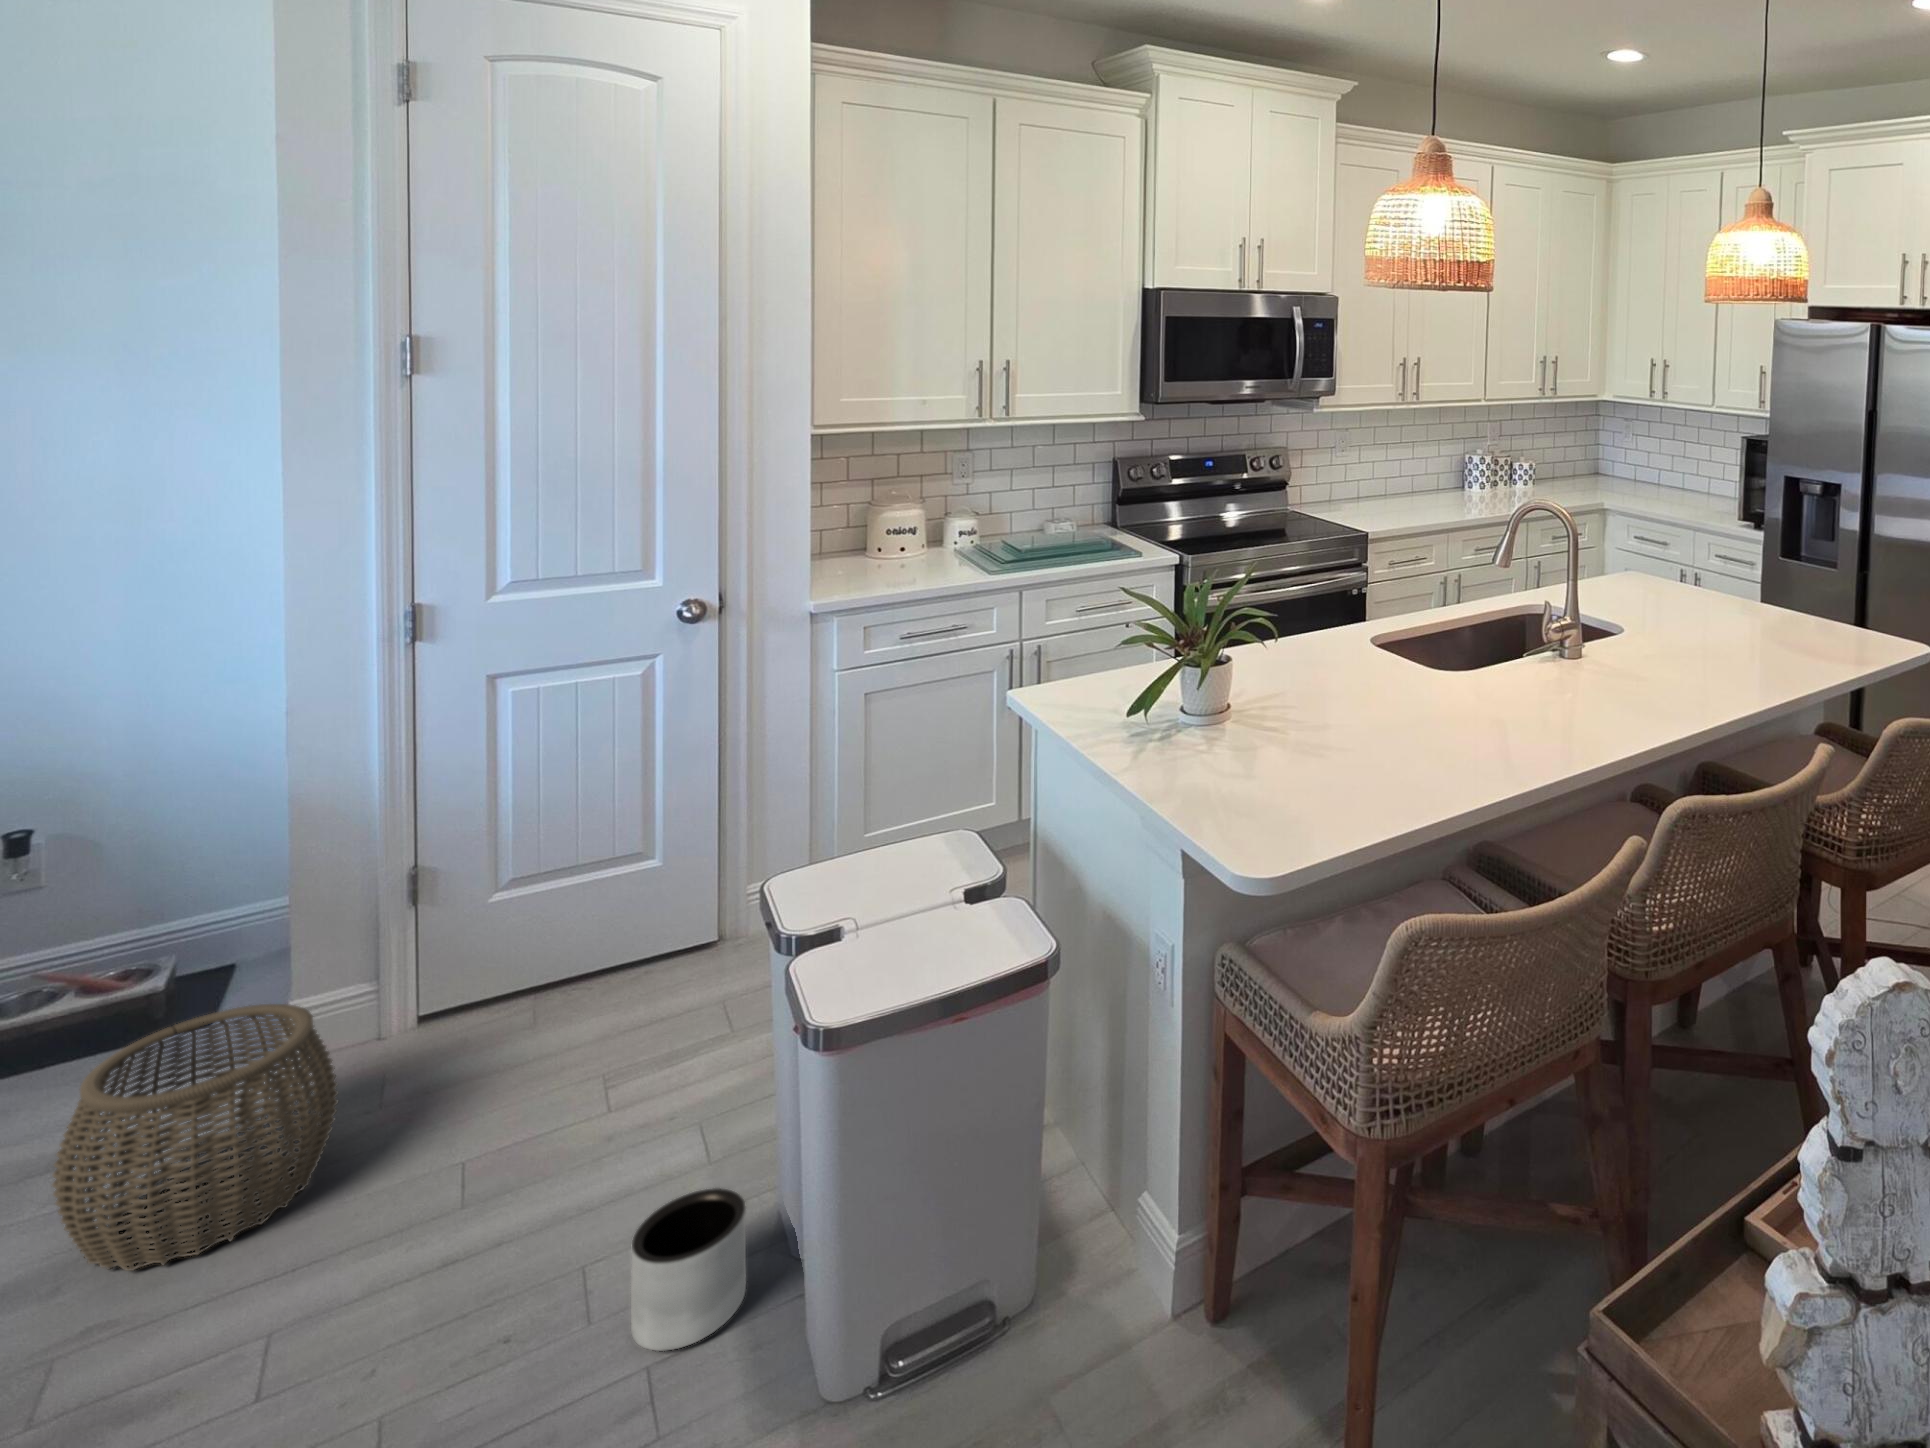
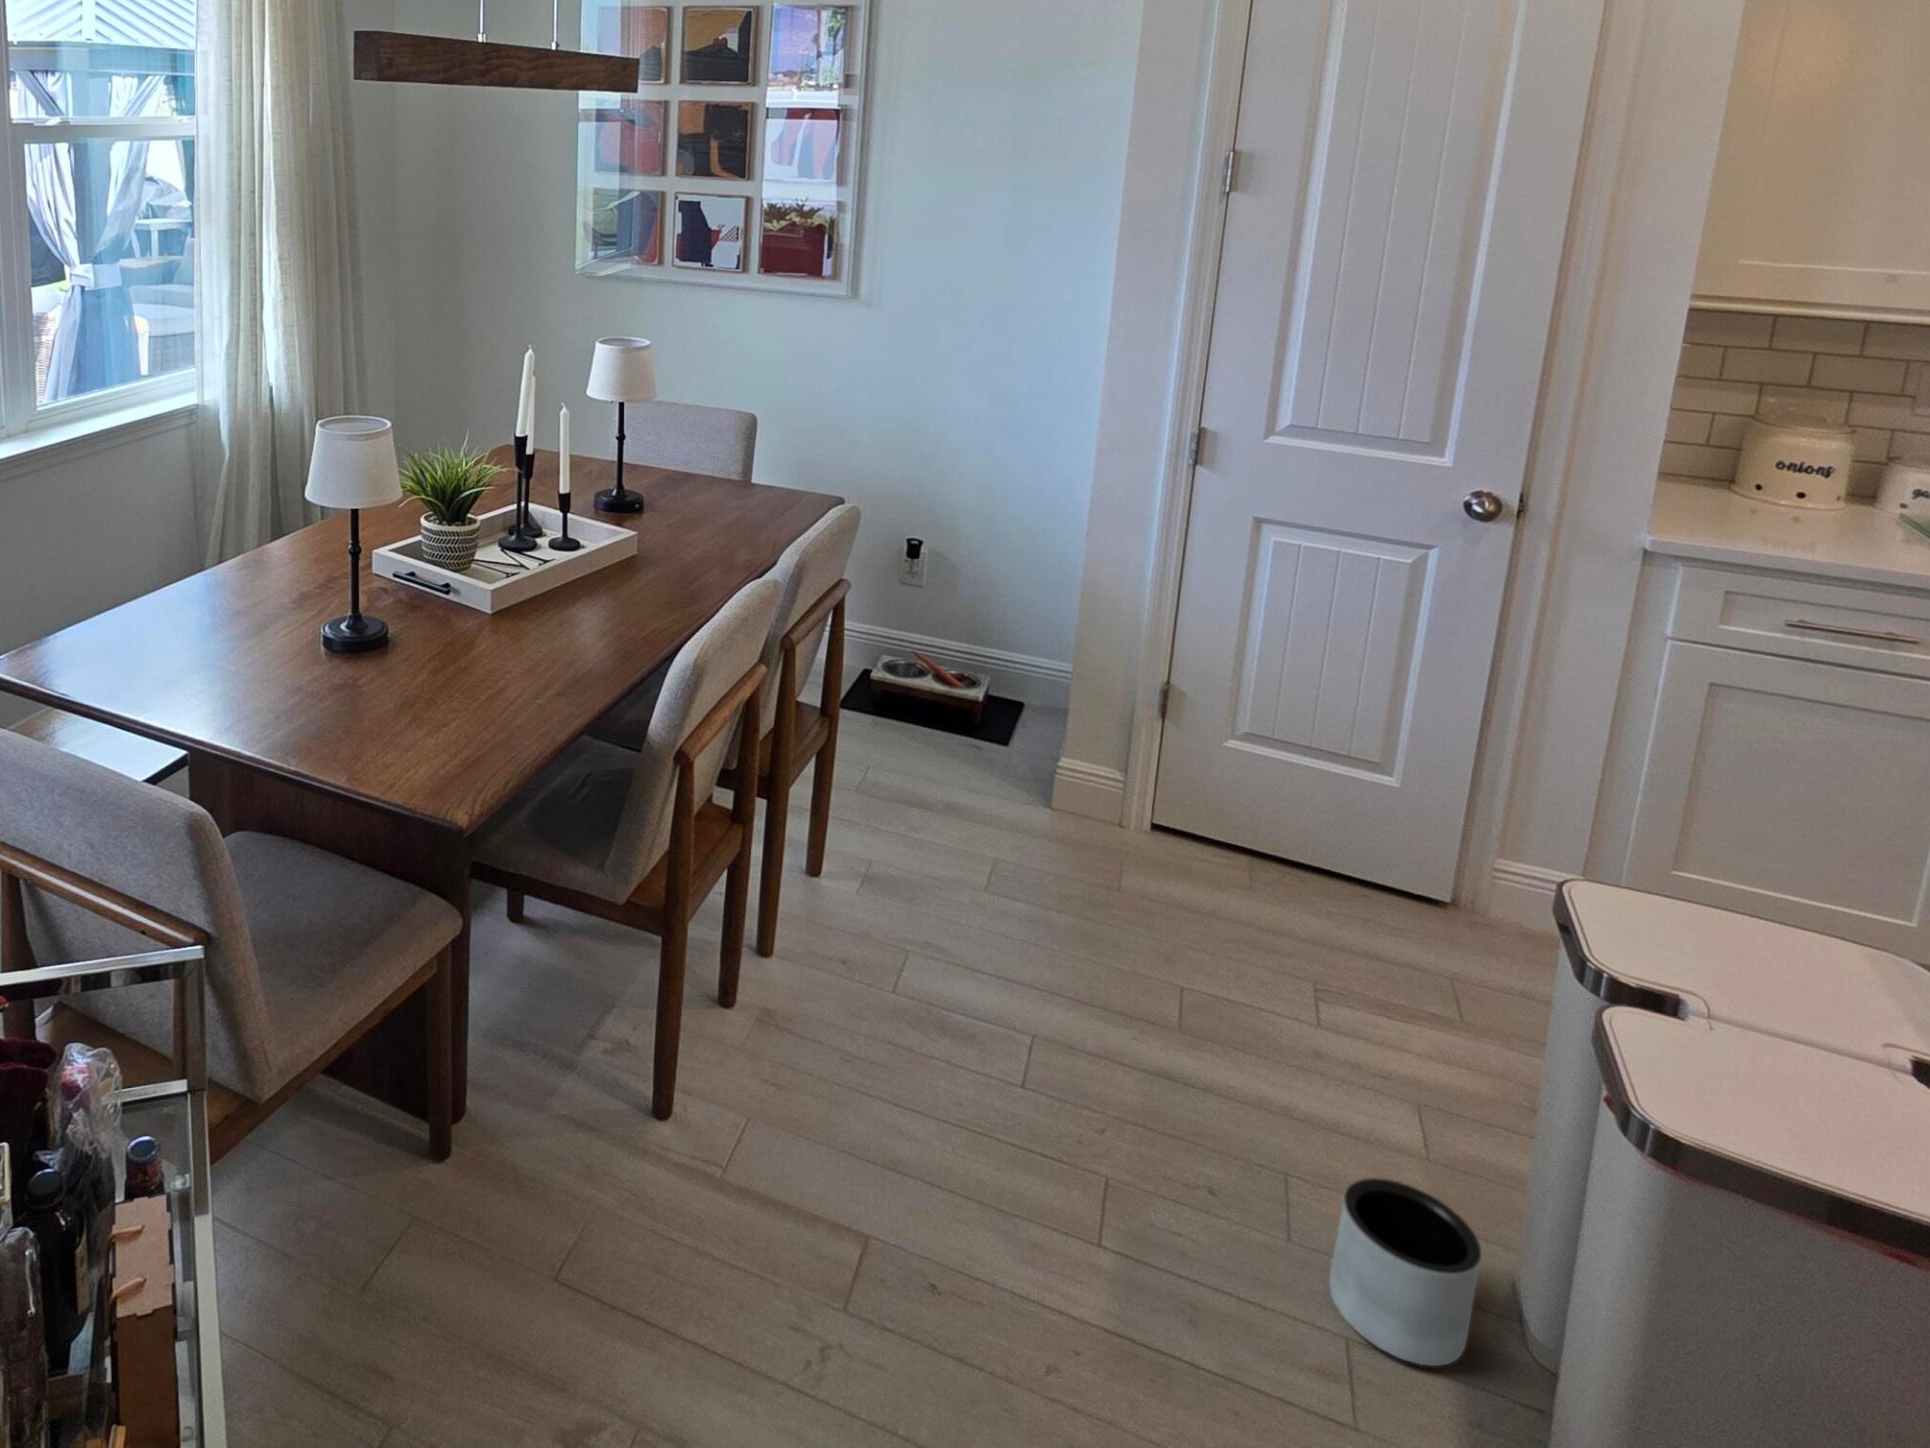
woven basket: present [52,1004,338,1271] -> none [914,737,1092,936]

